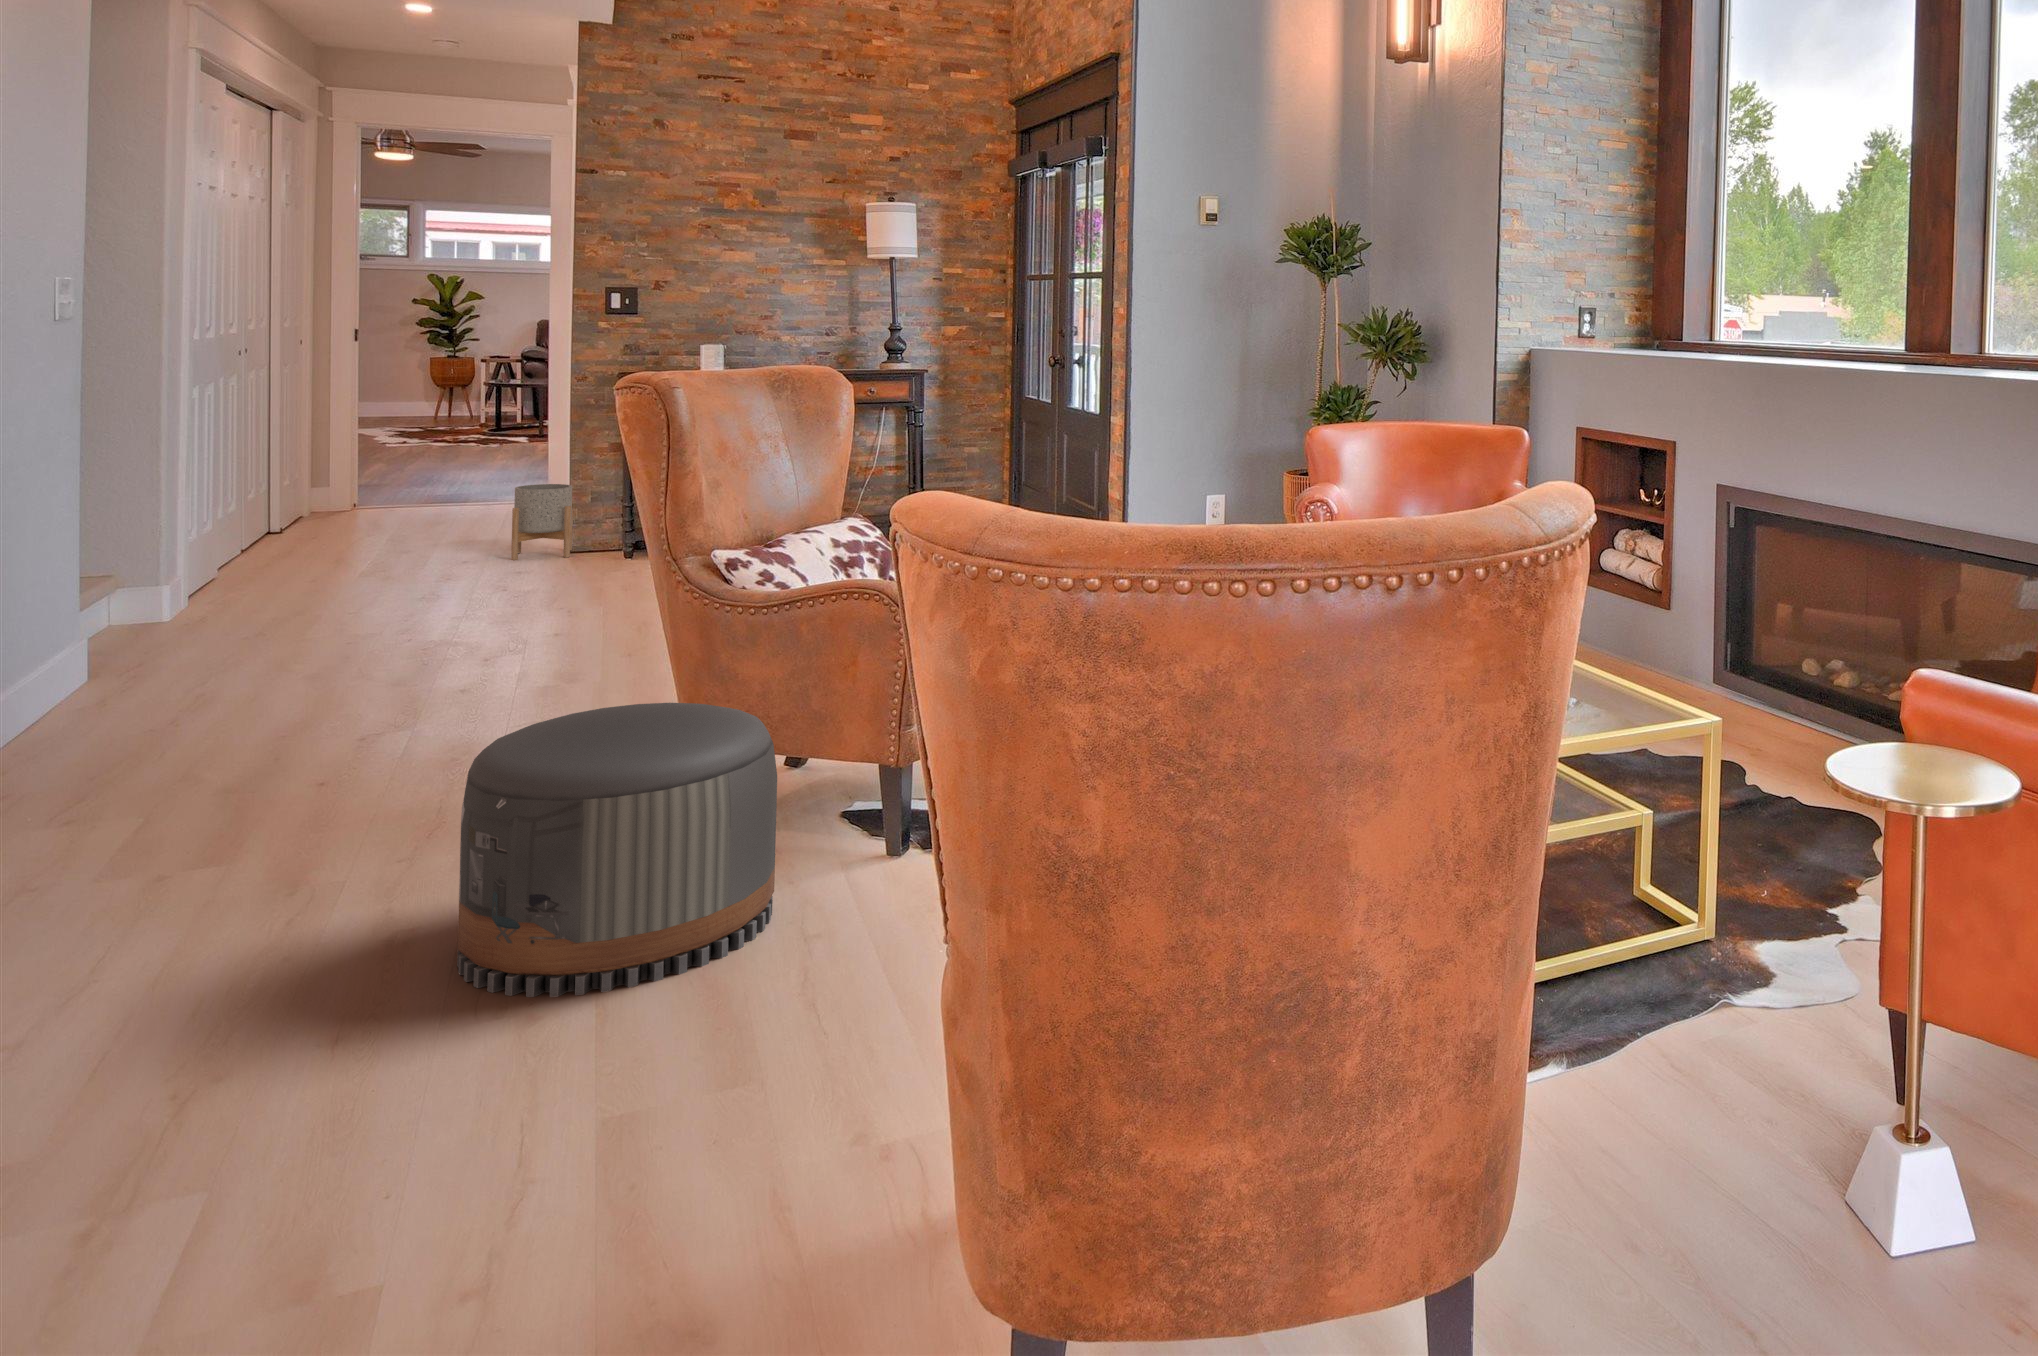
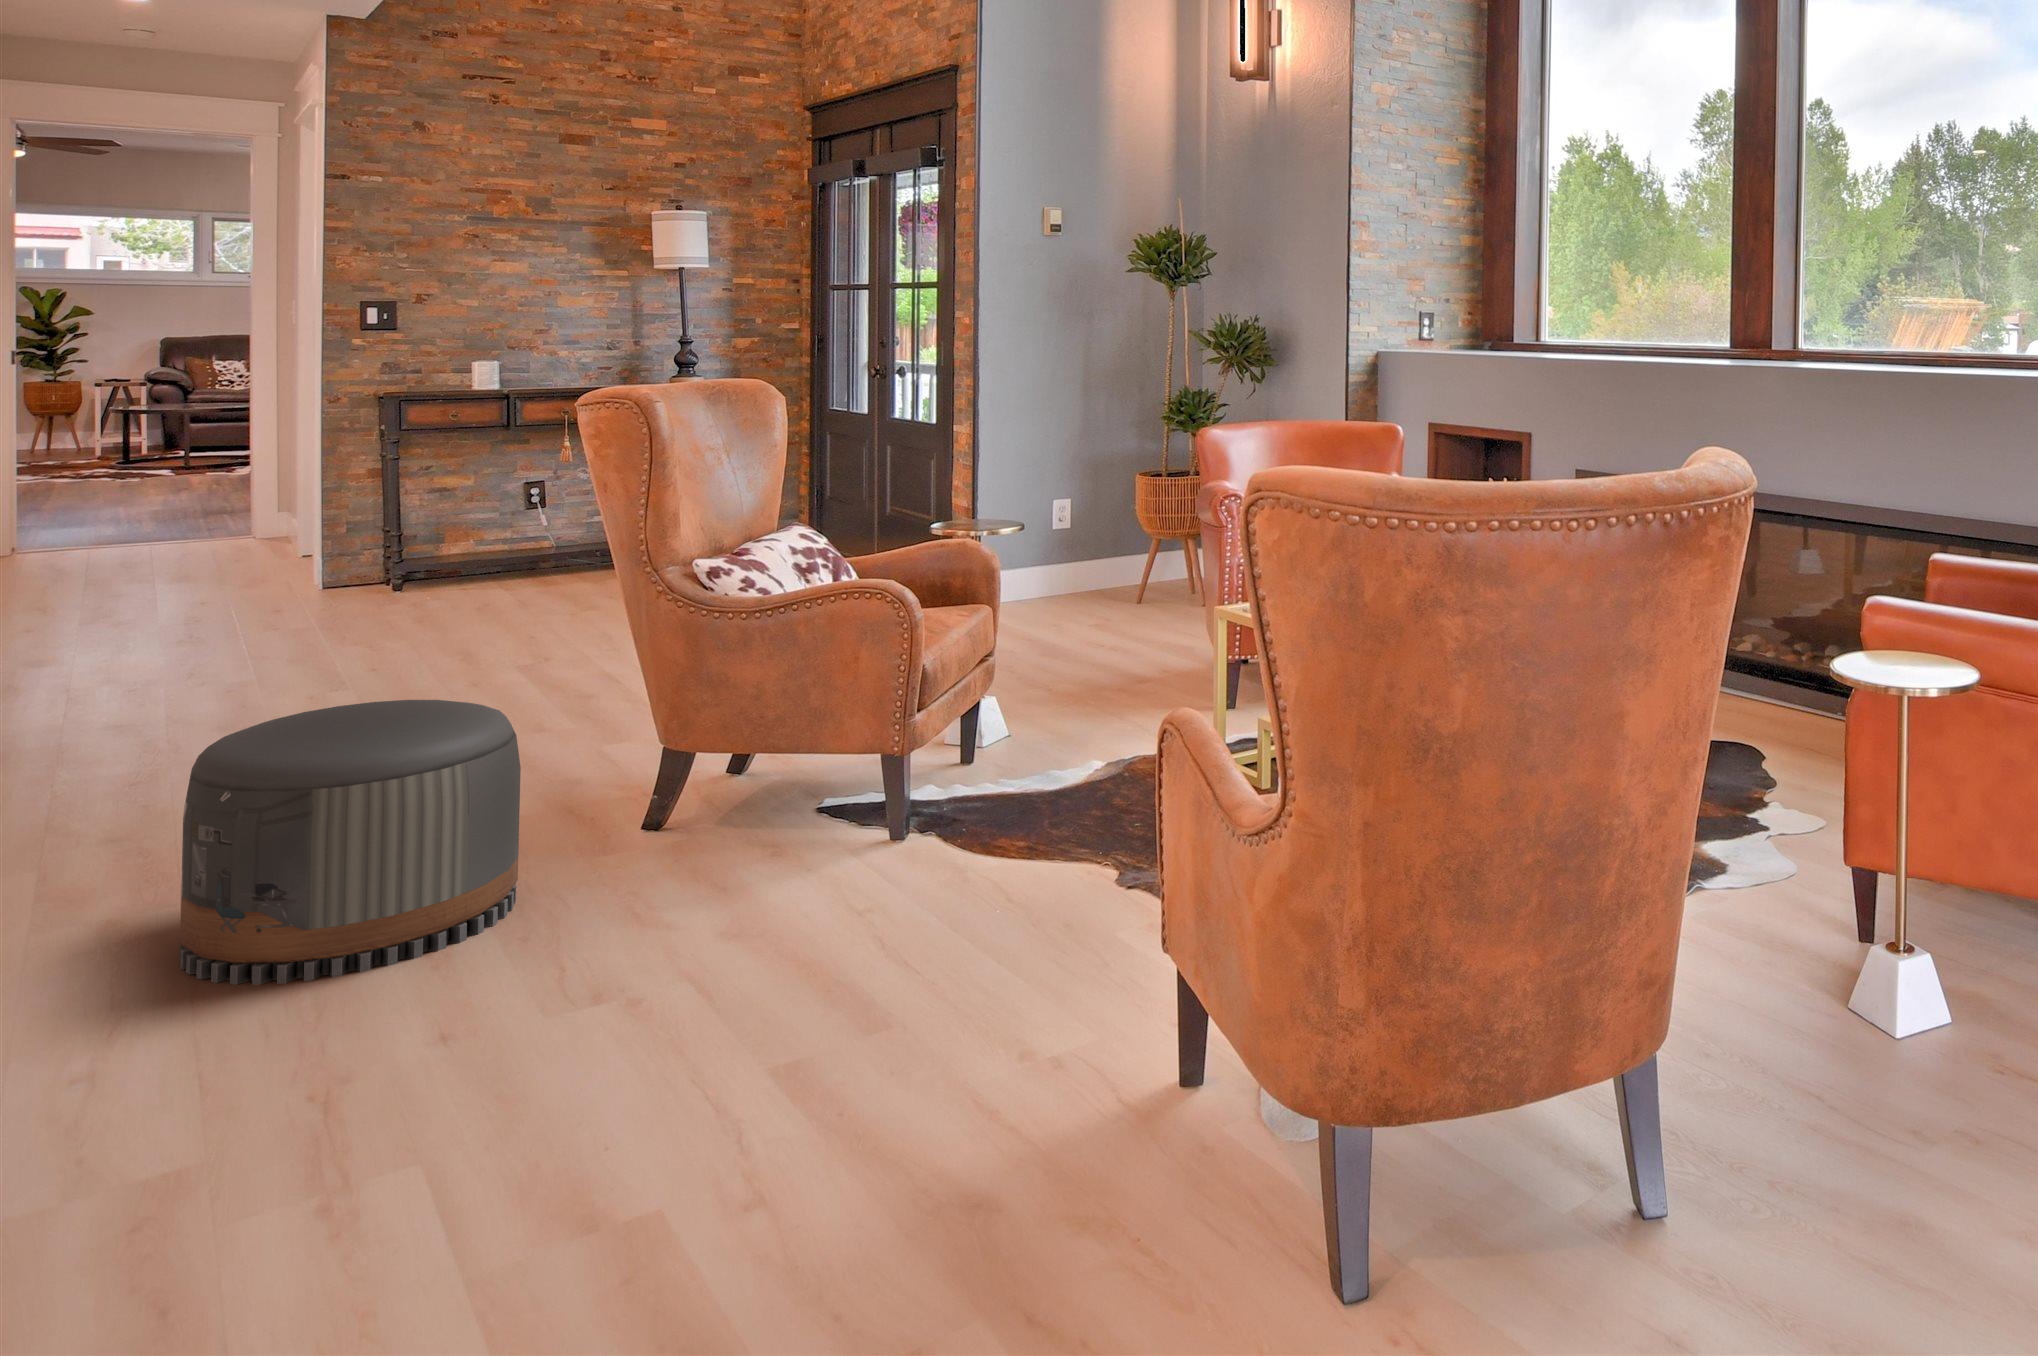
planter: present [511,484,573,560] -> none [254,503,324,584]

